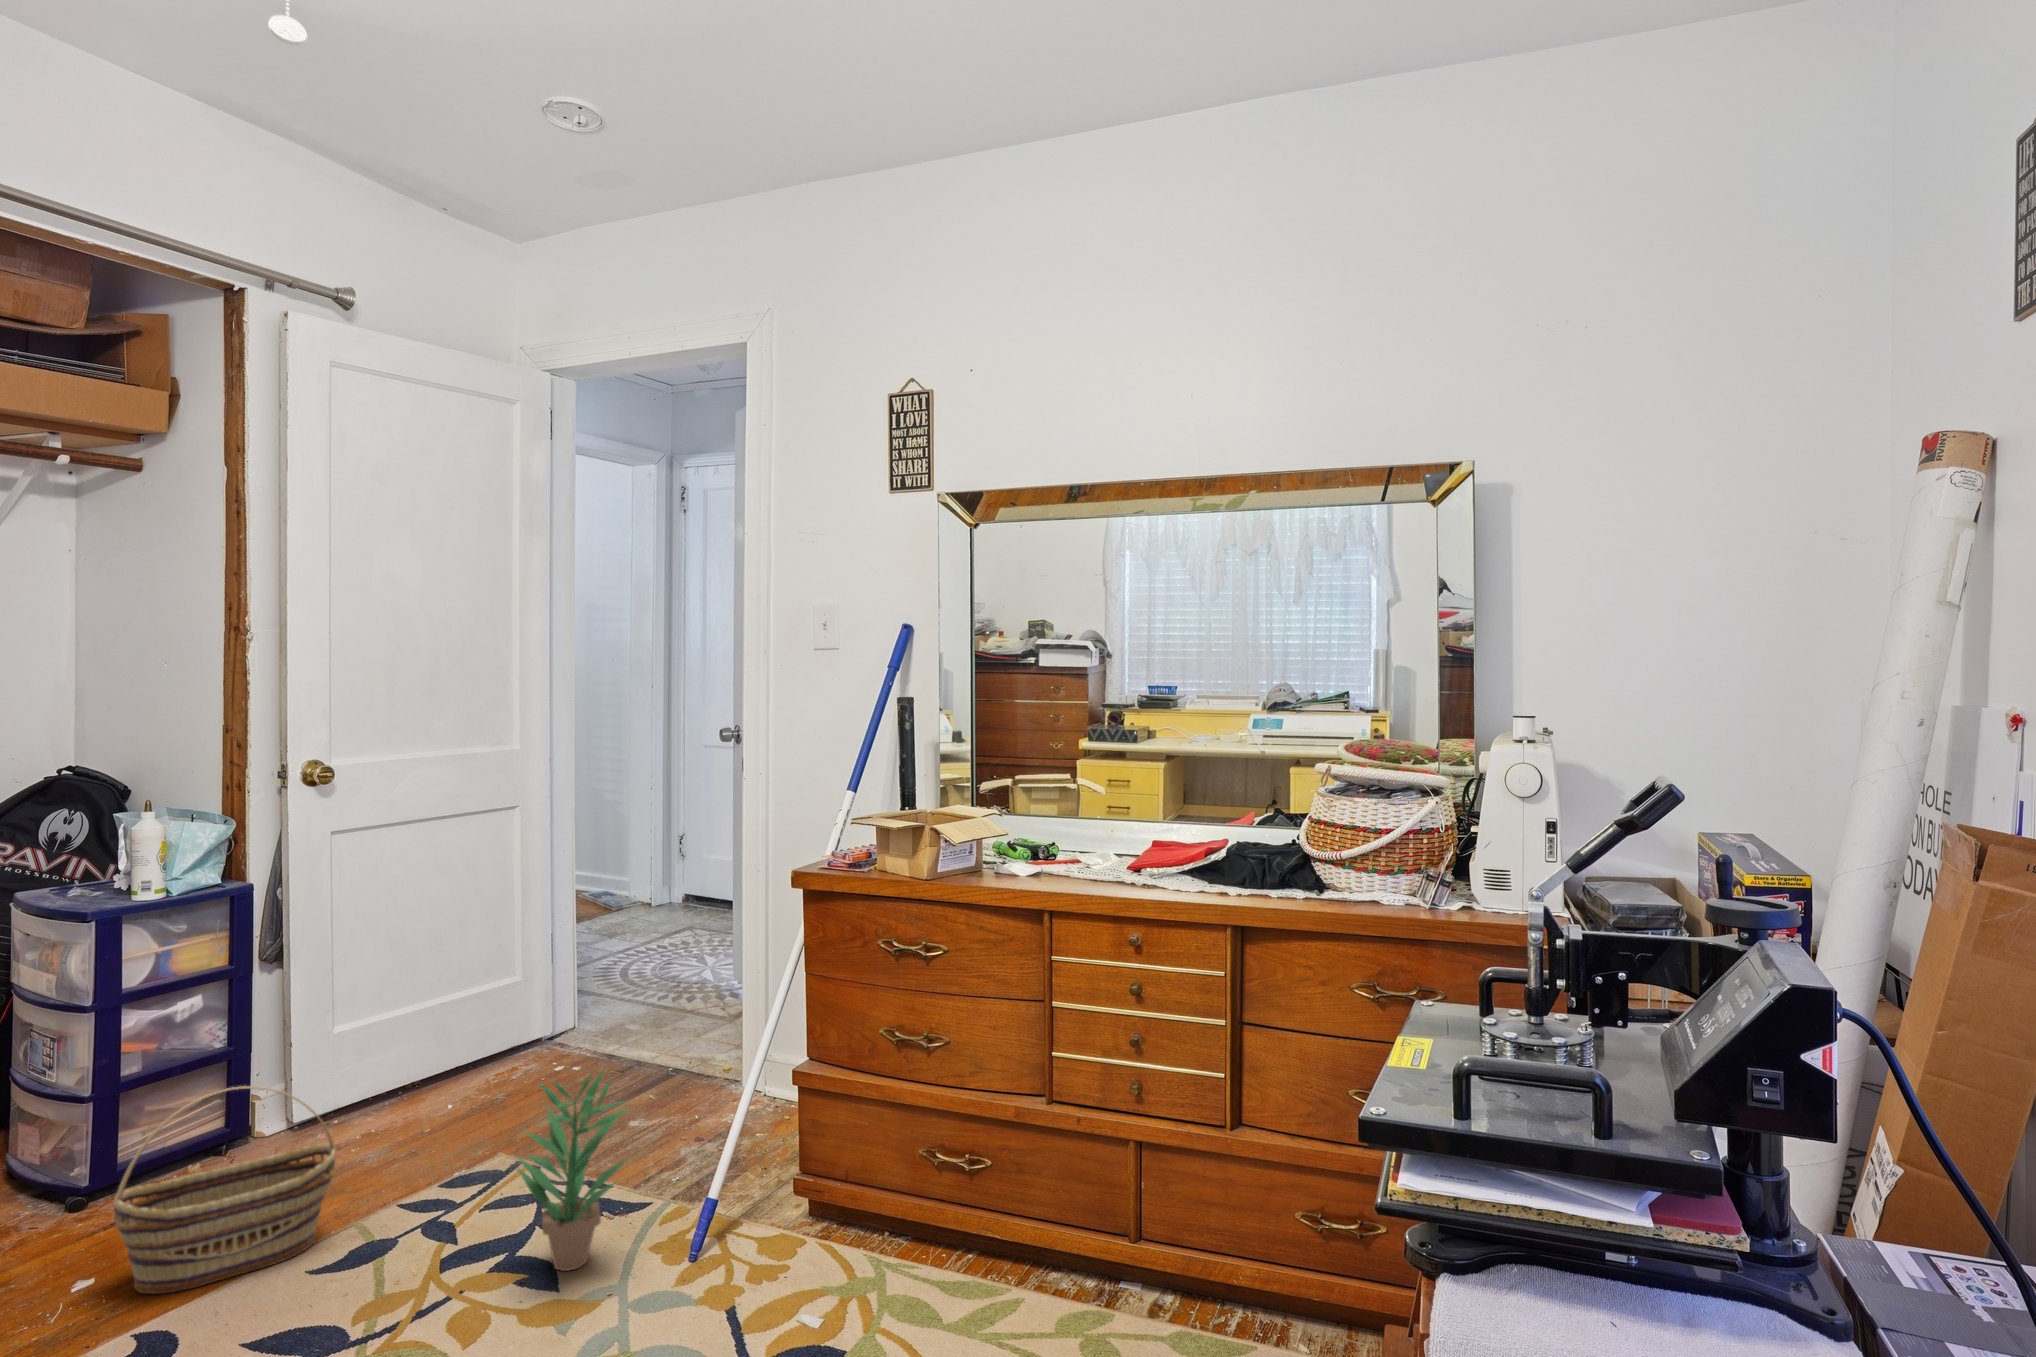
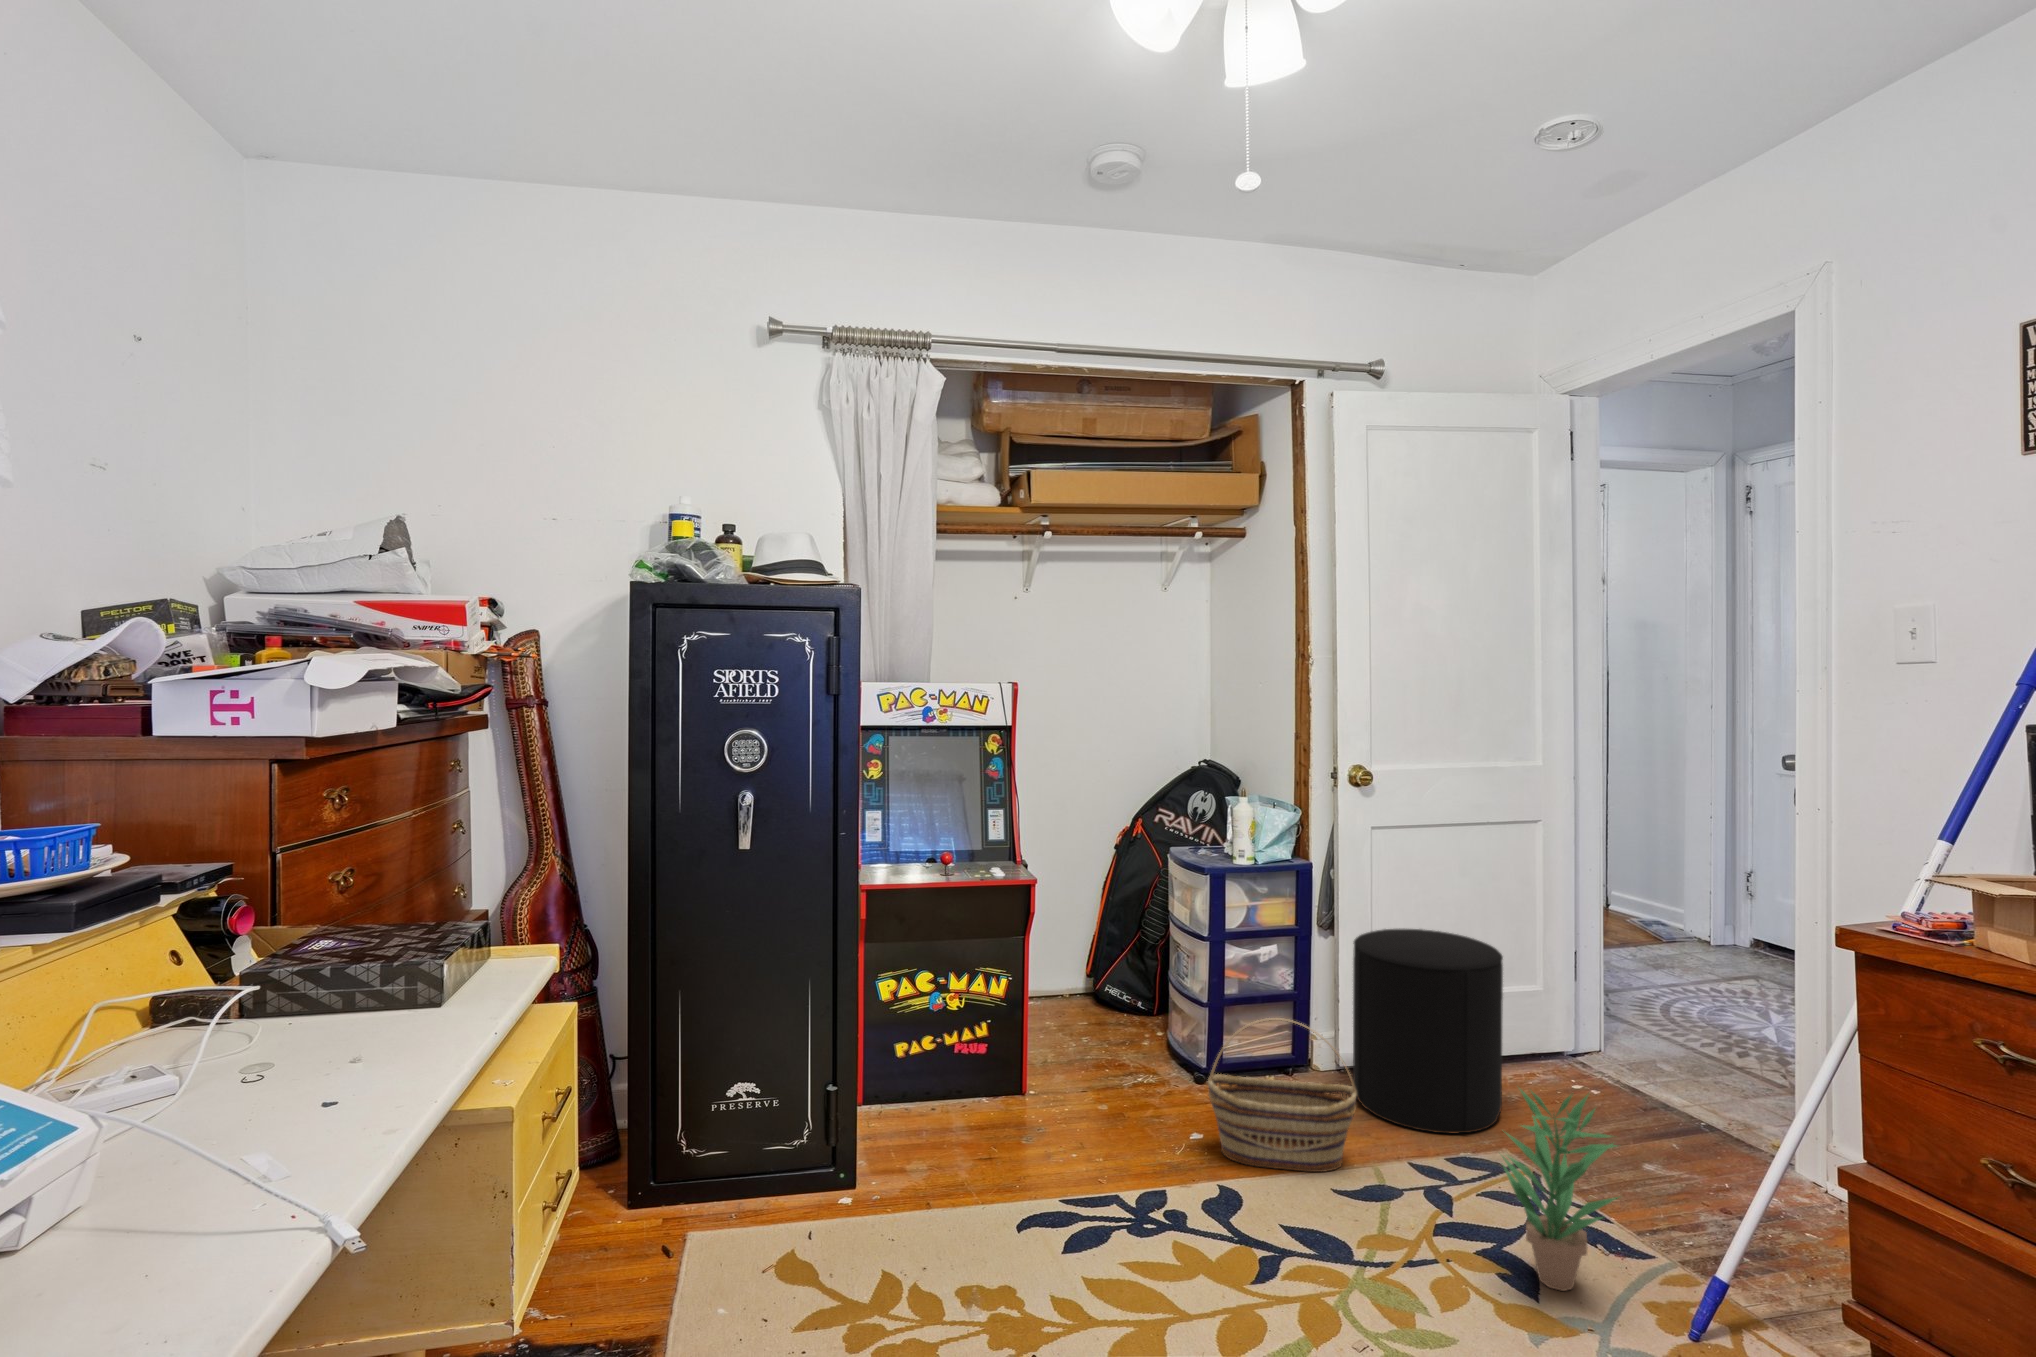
stool: none [314,939,496,1170] -> present [1353,929,1503,1134]

